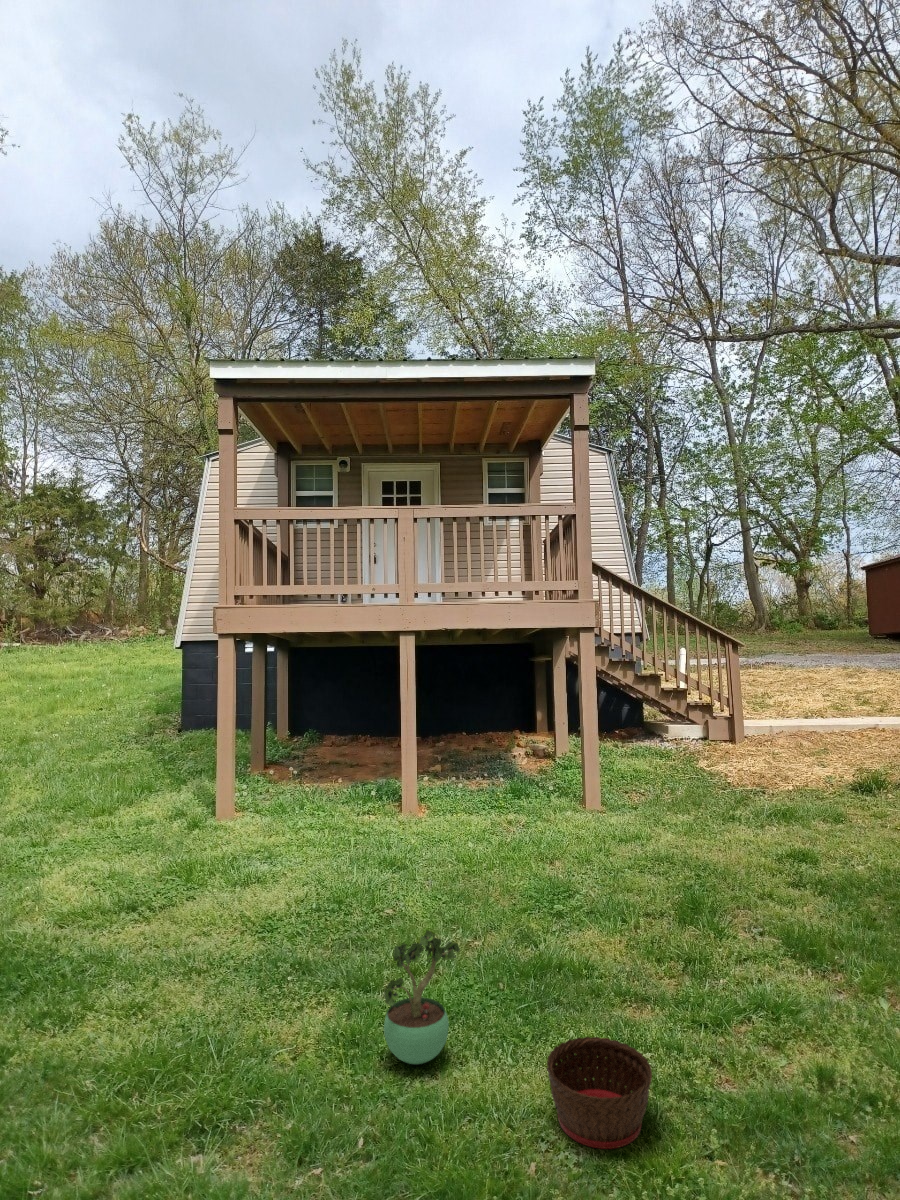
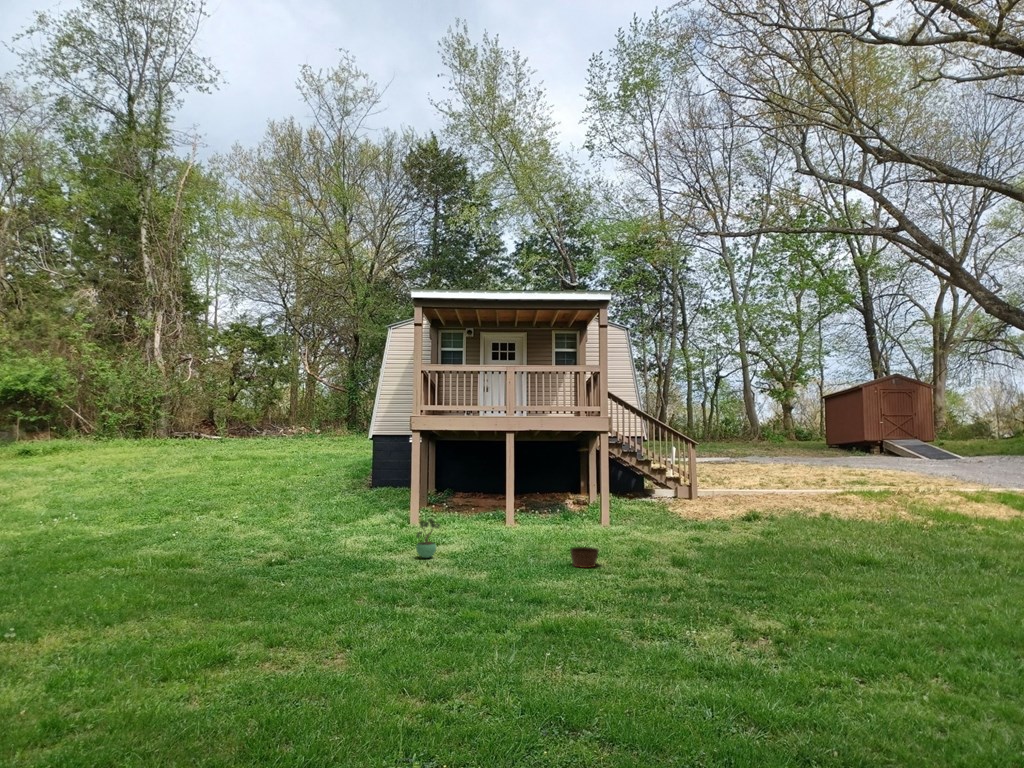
potted plant: present [384,930,460,1064] -> present [416,518,440,558]

